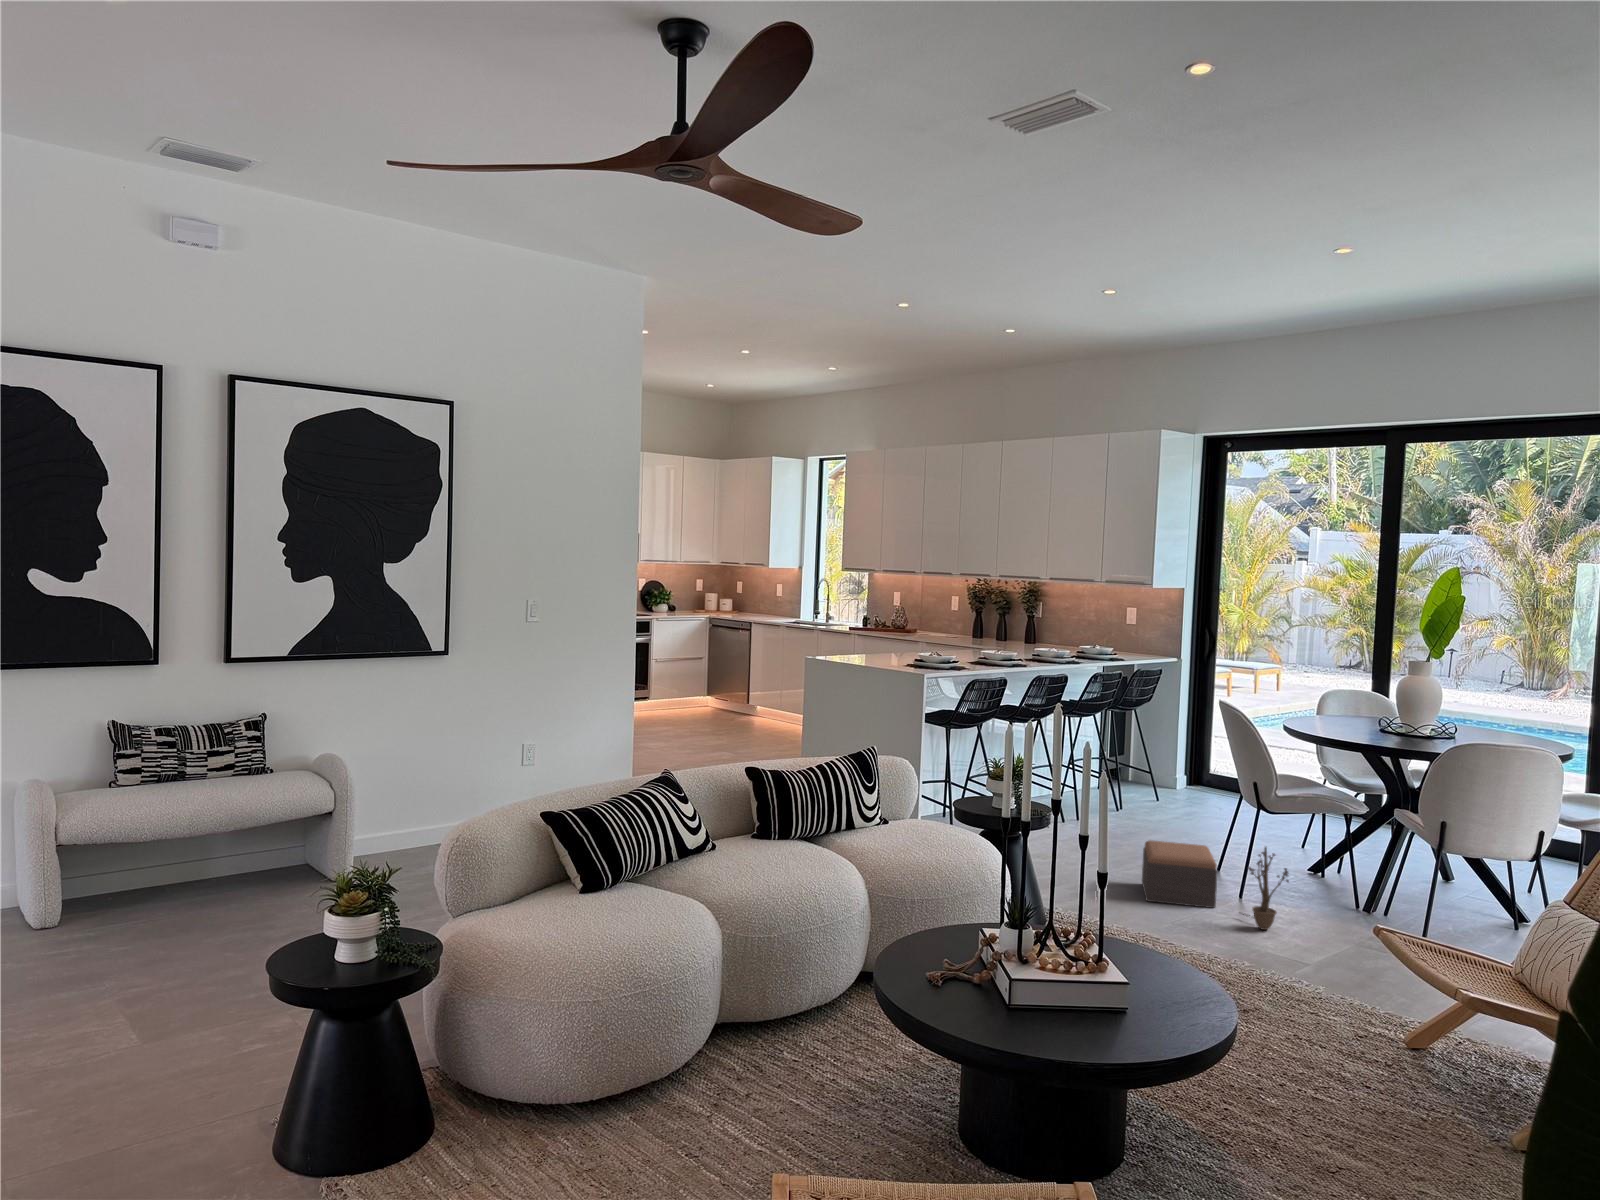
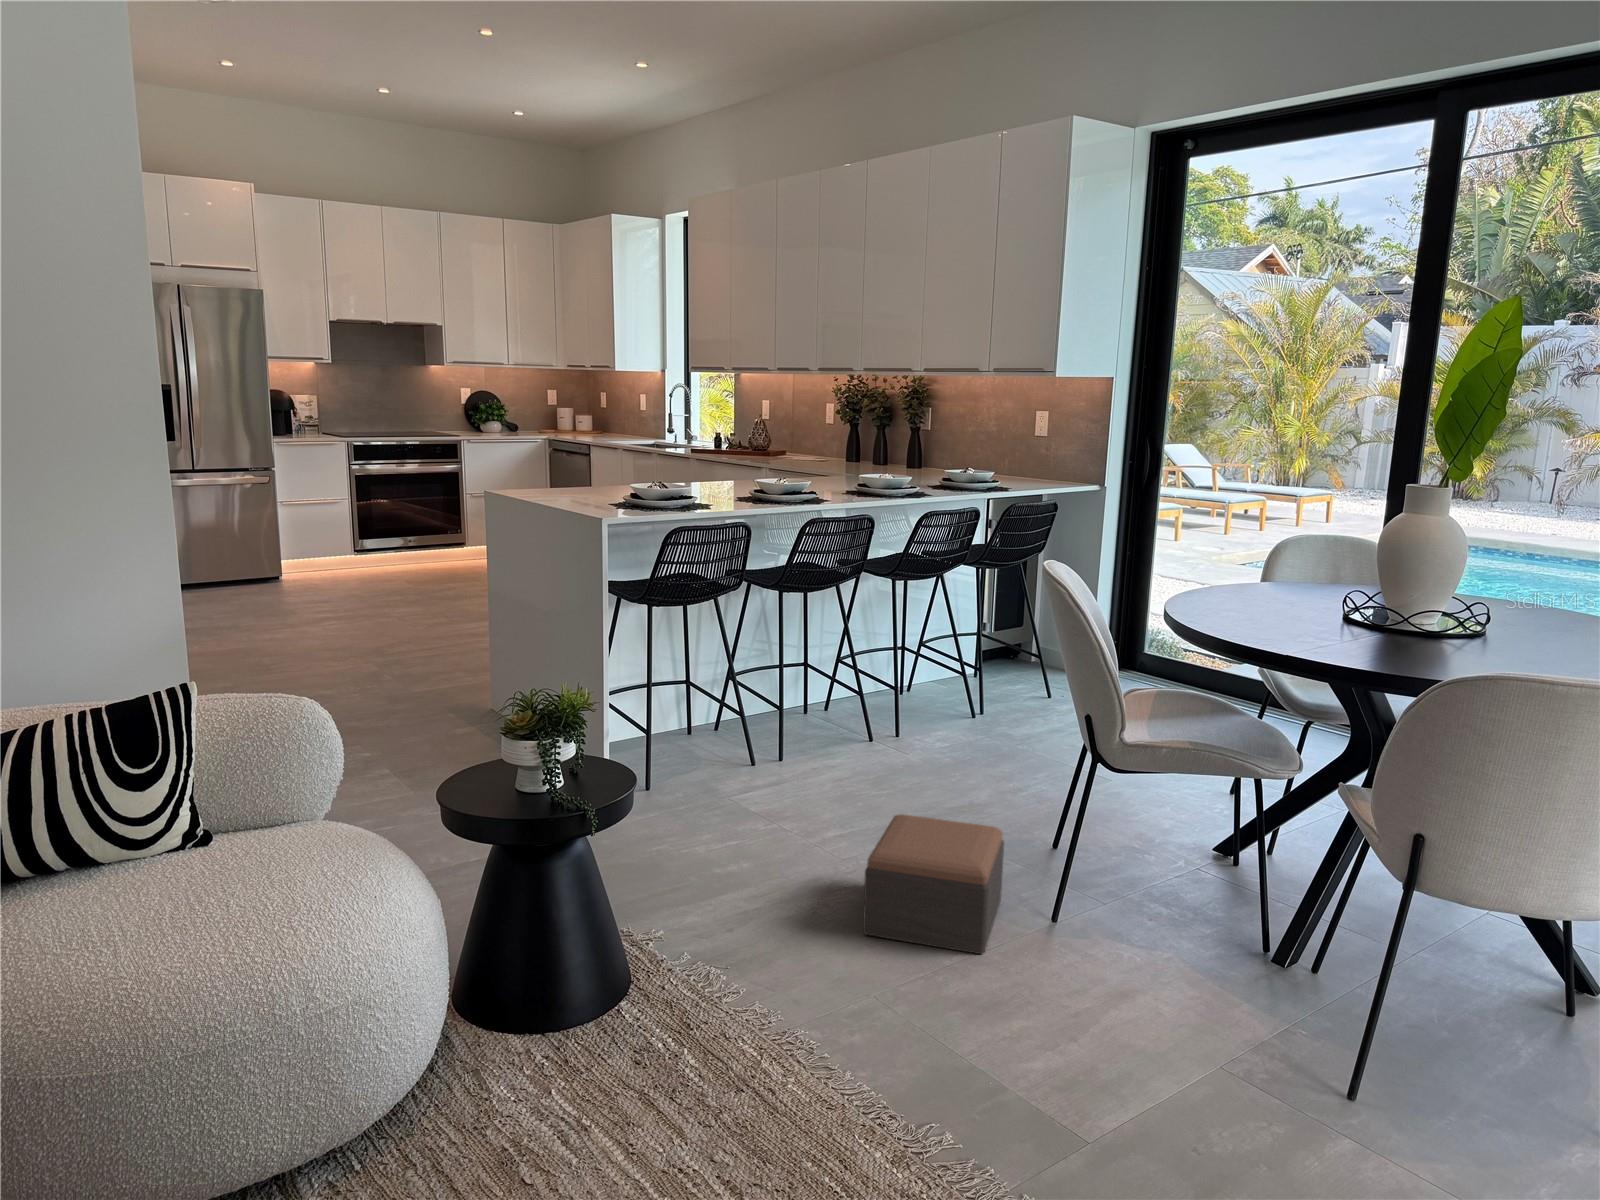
decorative plant: present [1240,847,1289,930] -> none [1012,865,1088,1025]

